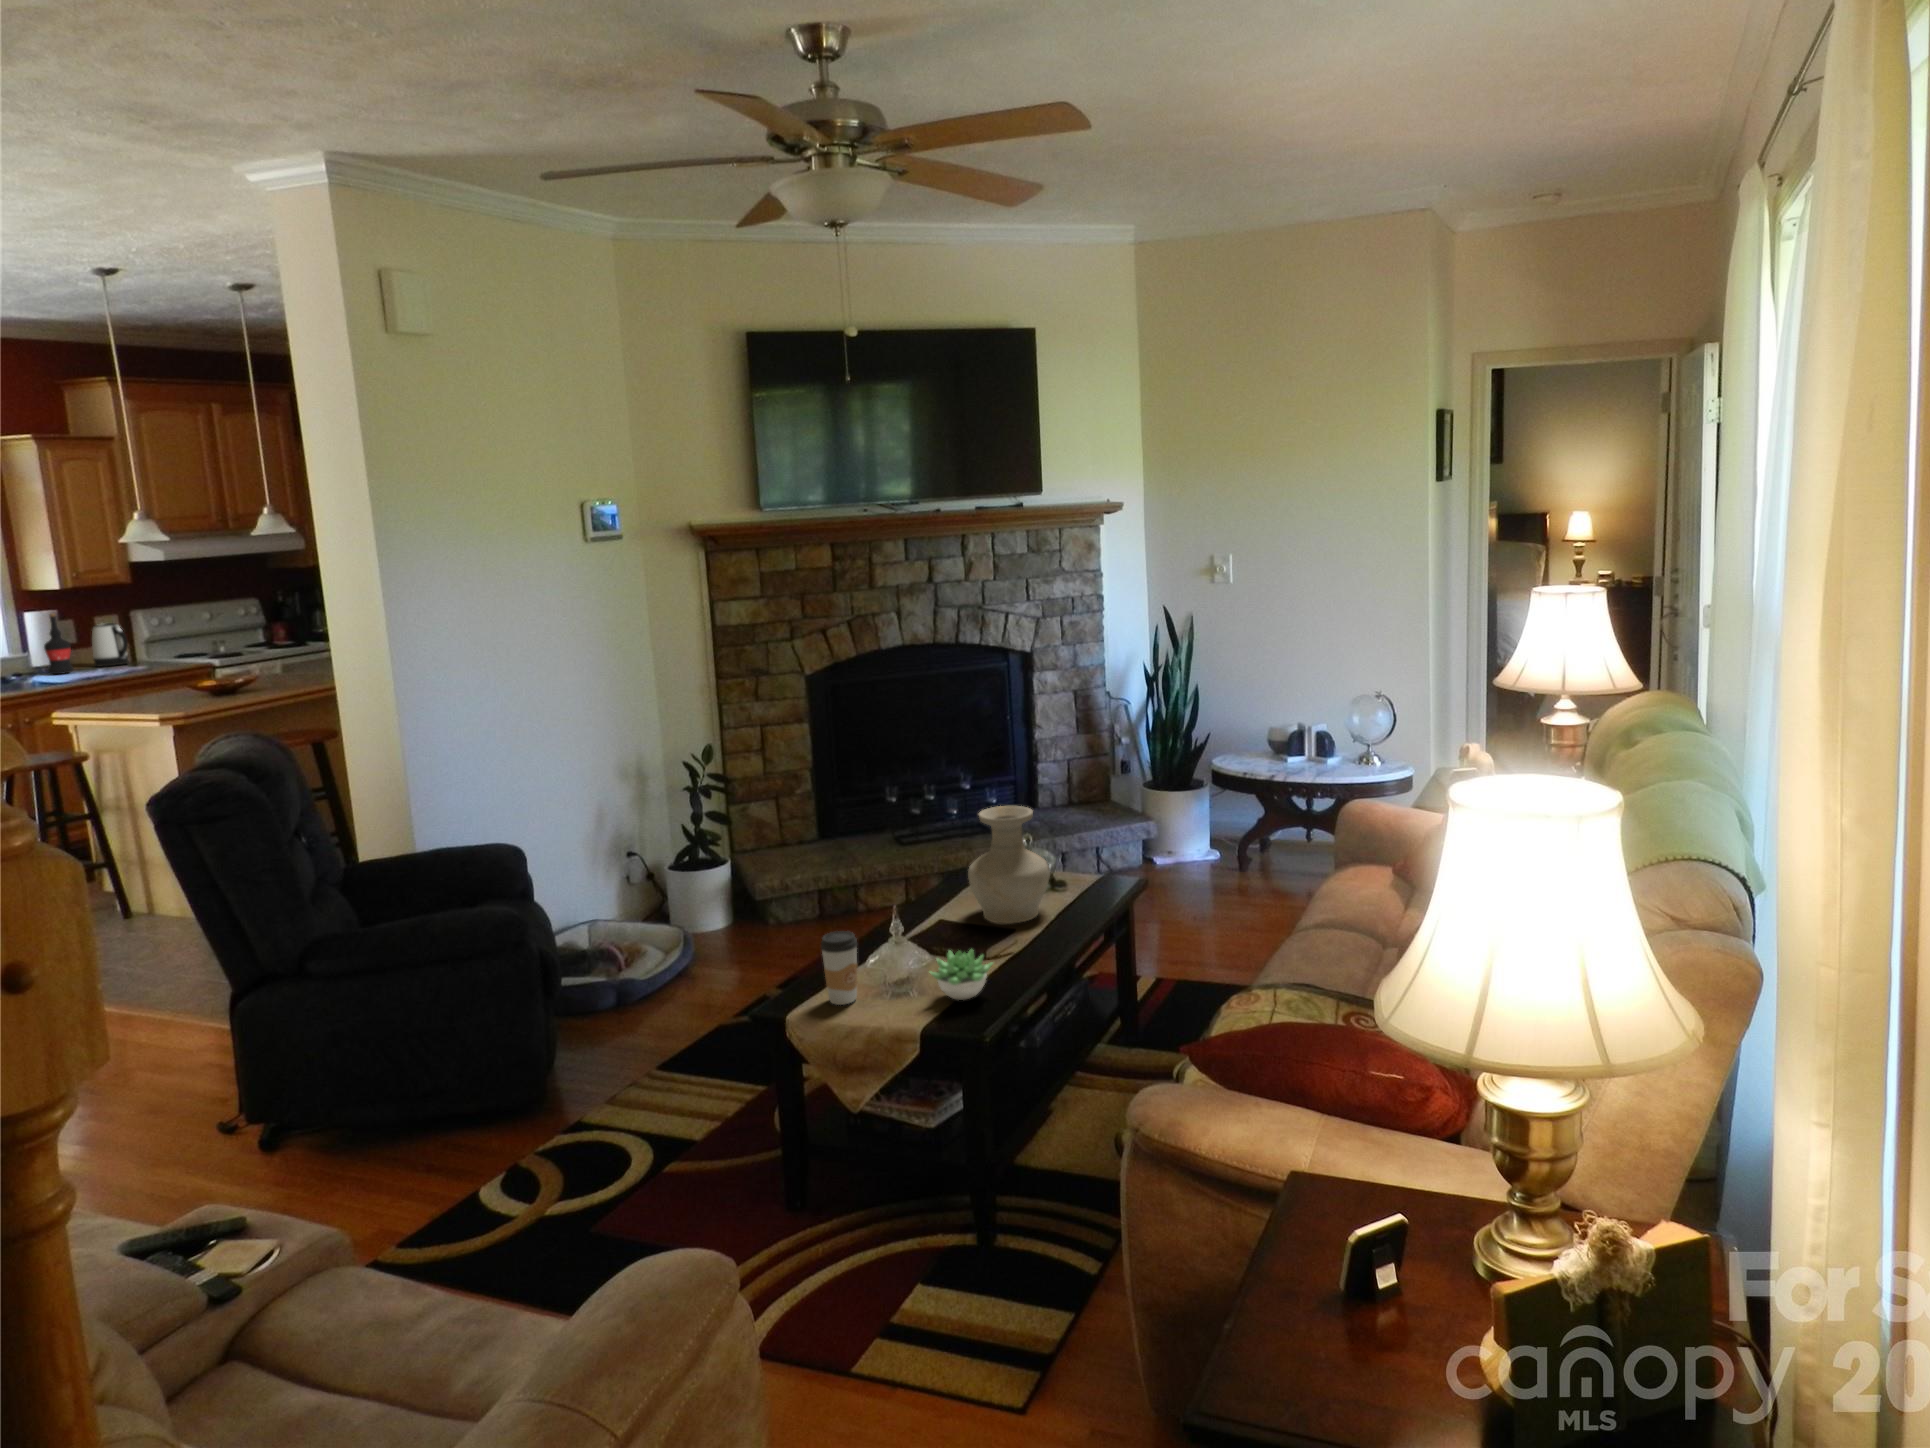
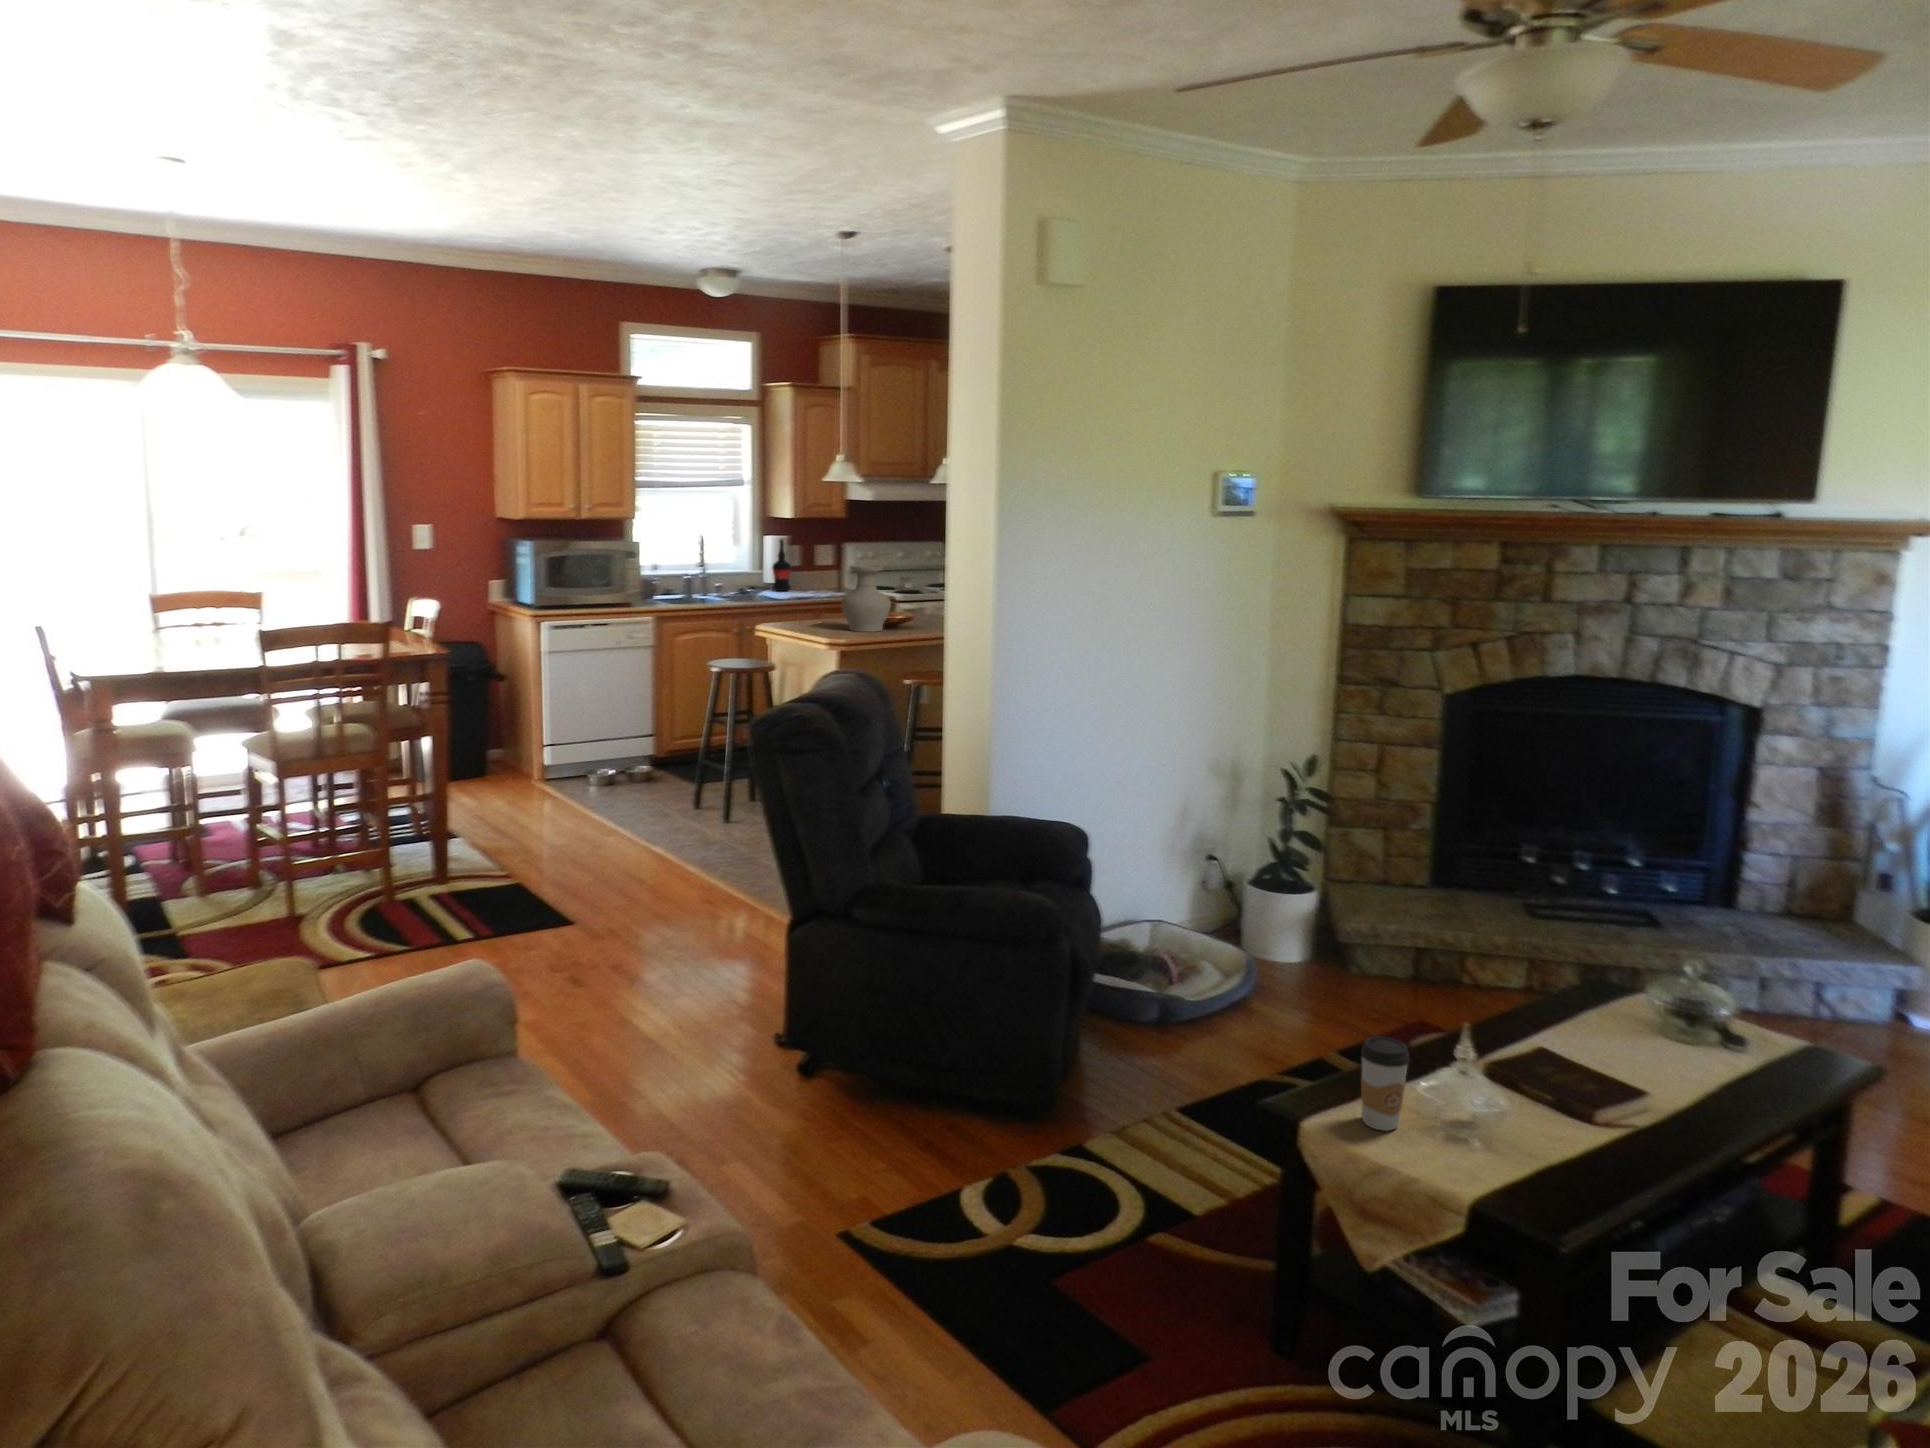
kettle: present [92,623,129,667] -> none [807,551,833,589]
vase: present [968,806,1050,924] -> present [841,565,891,632]
succulent plant: present [930,949,993,1000] -> none [1498,1105,1596,1178]

